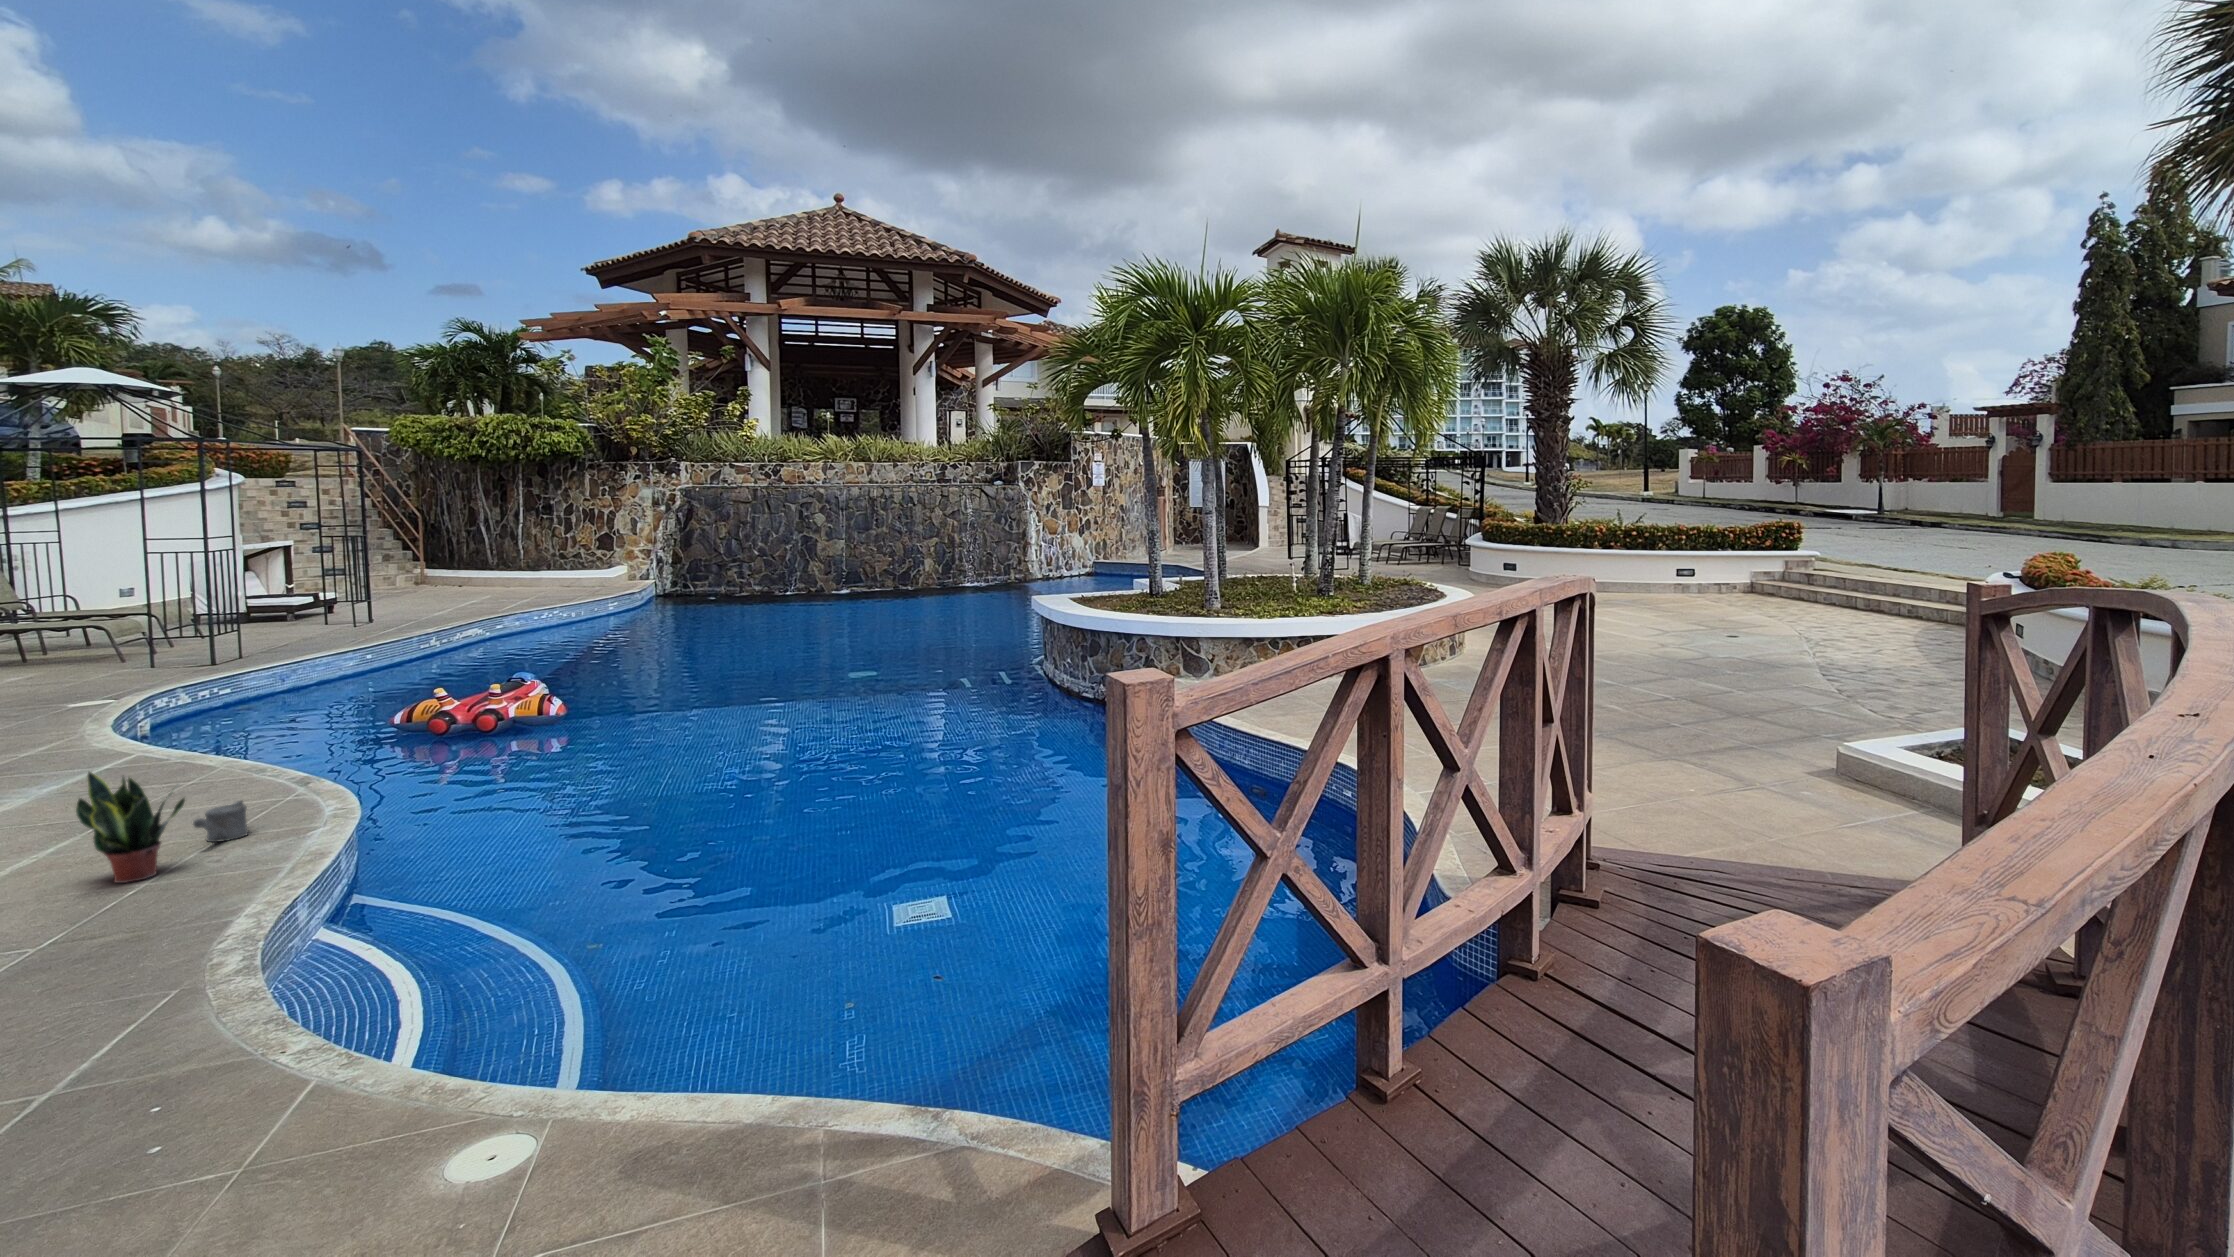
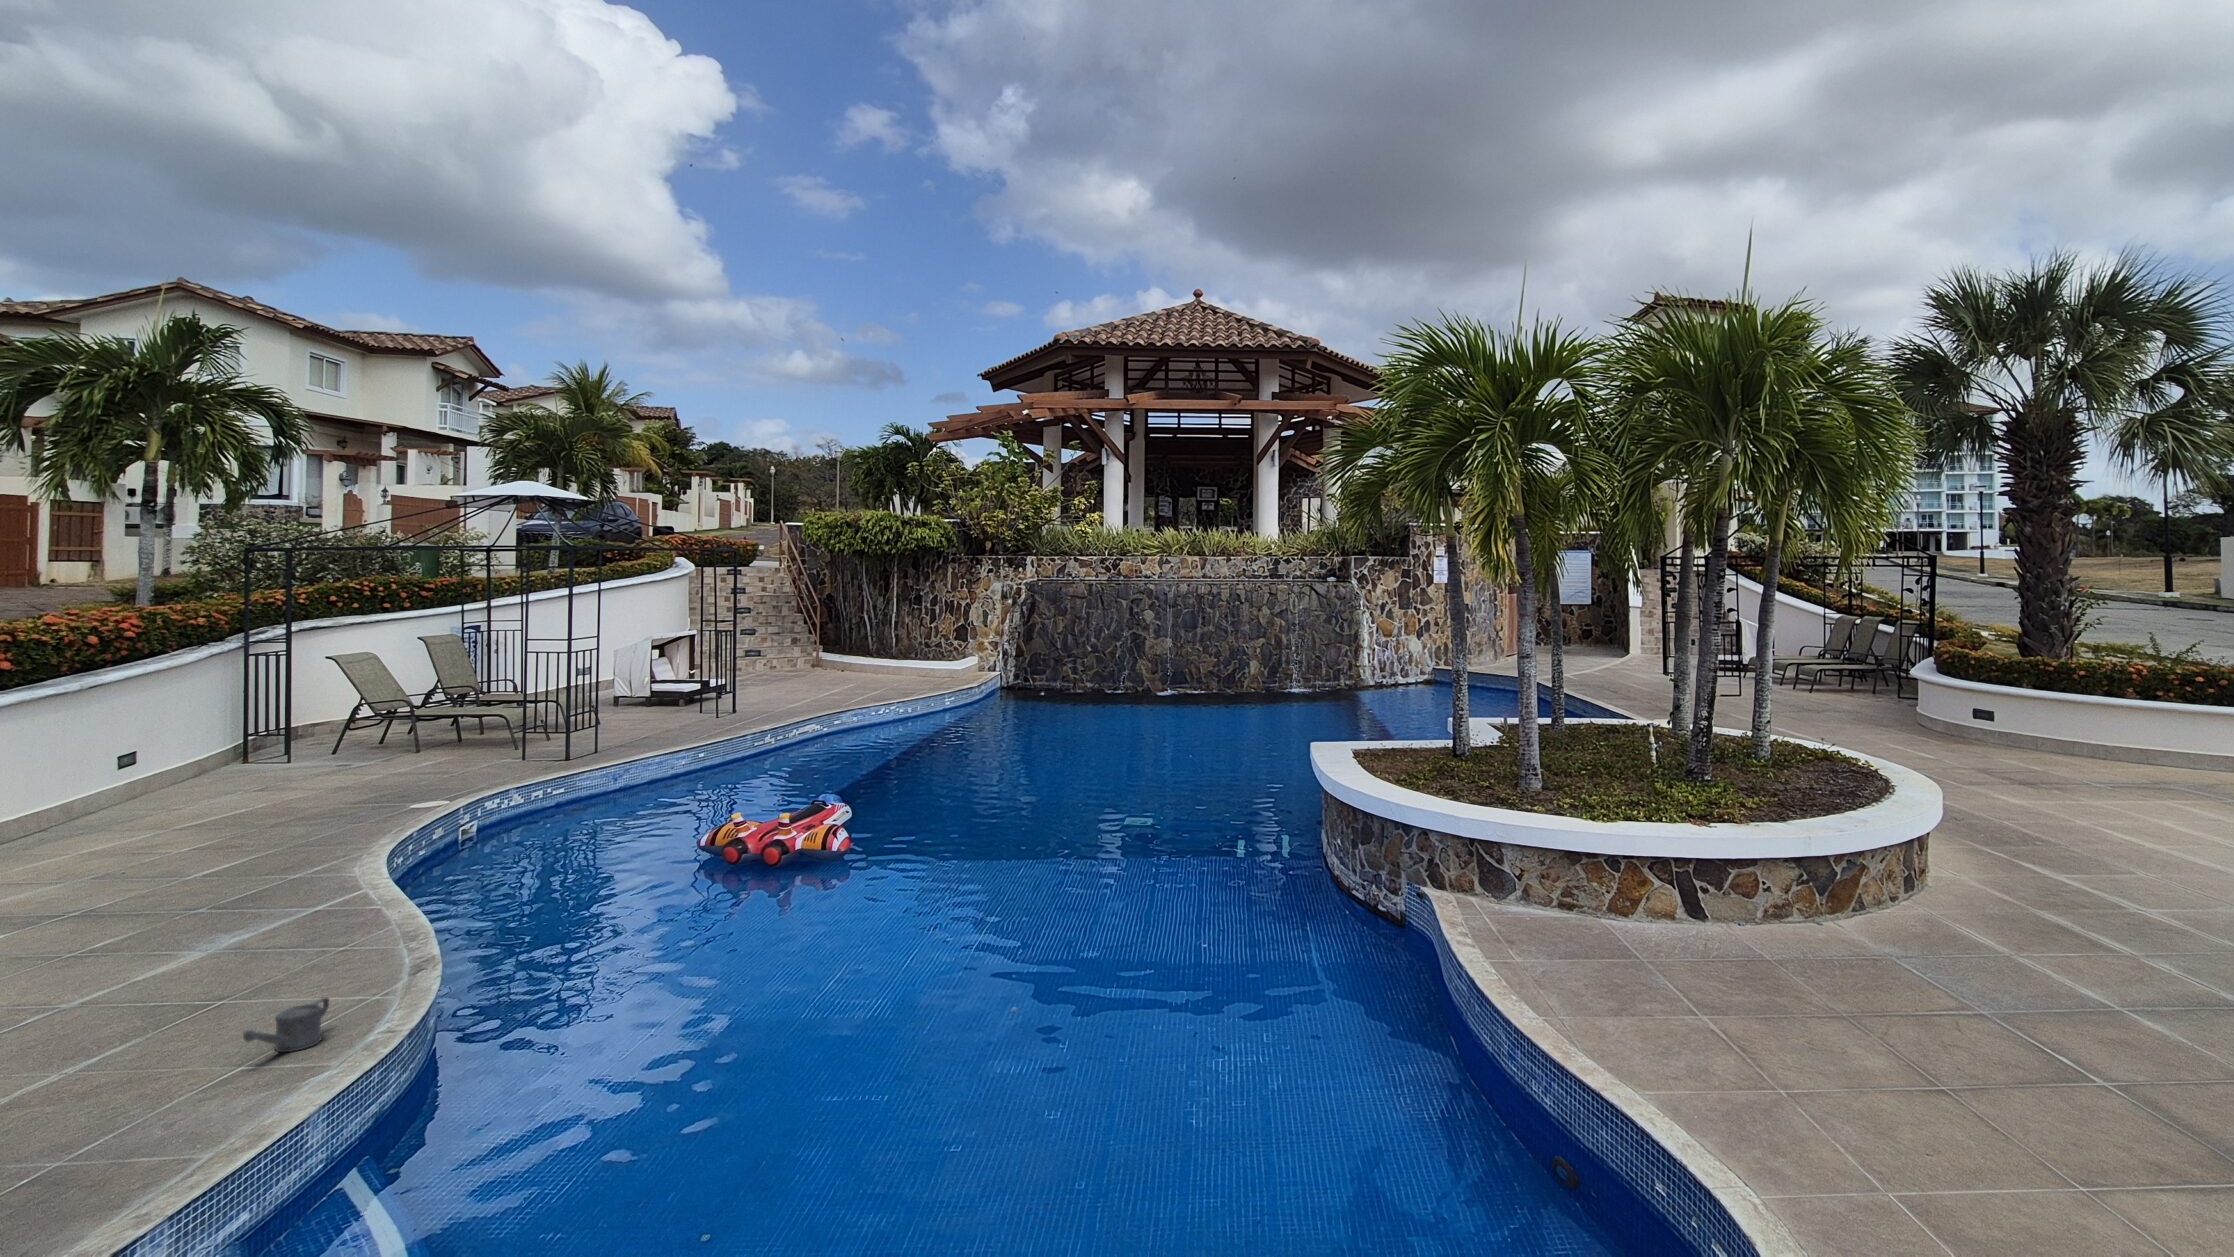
potted plant: present [76,772,185,883] -> none [87,979,218,1118]

